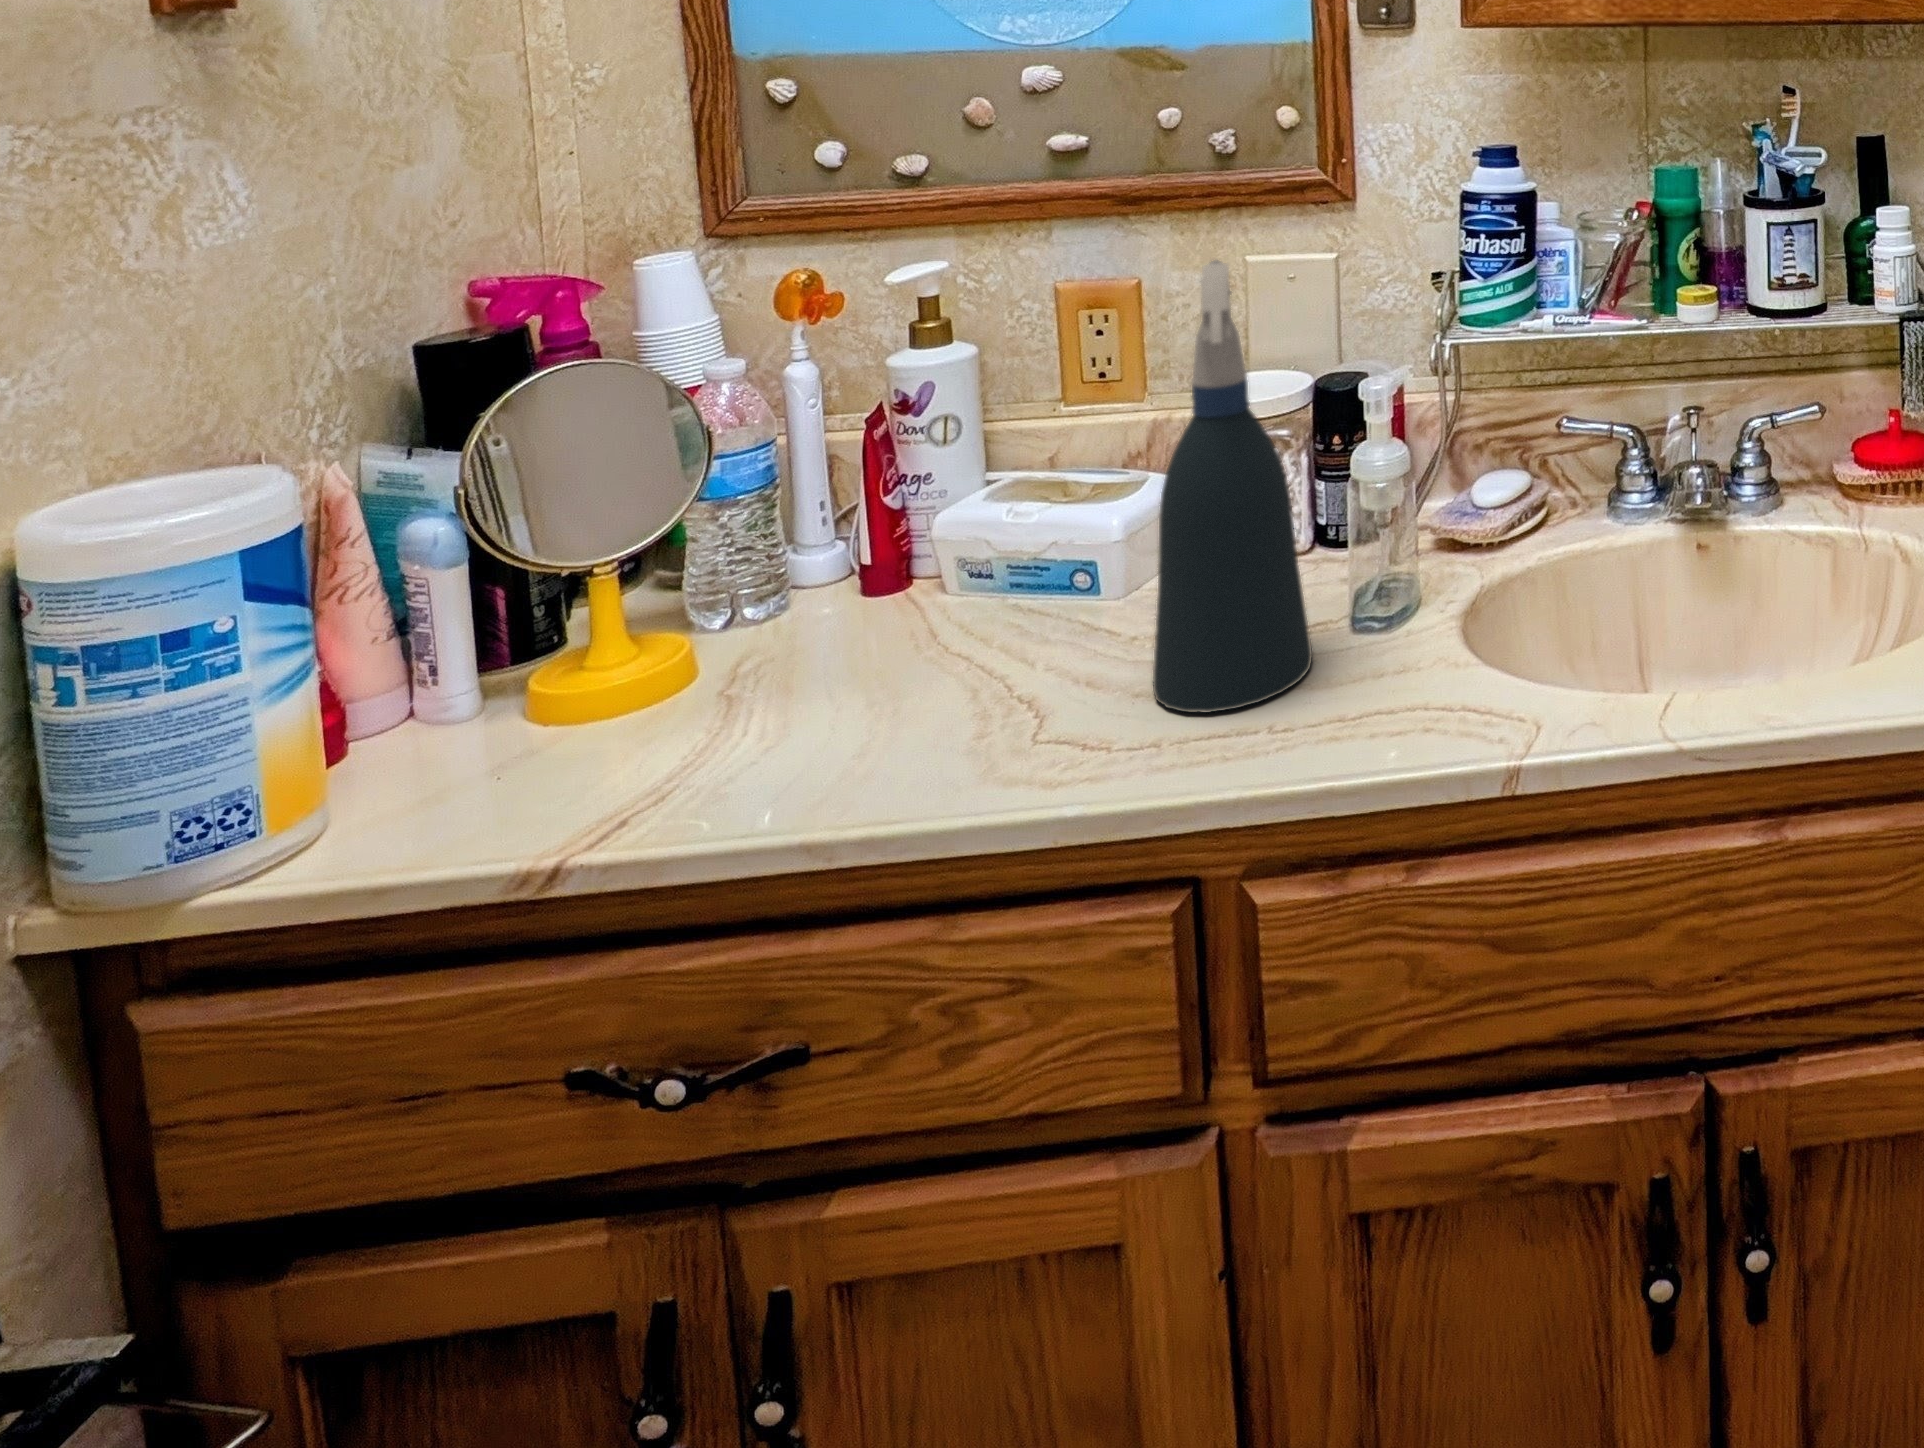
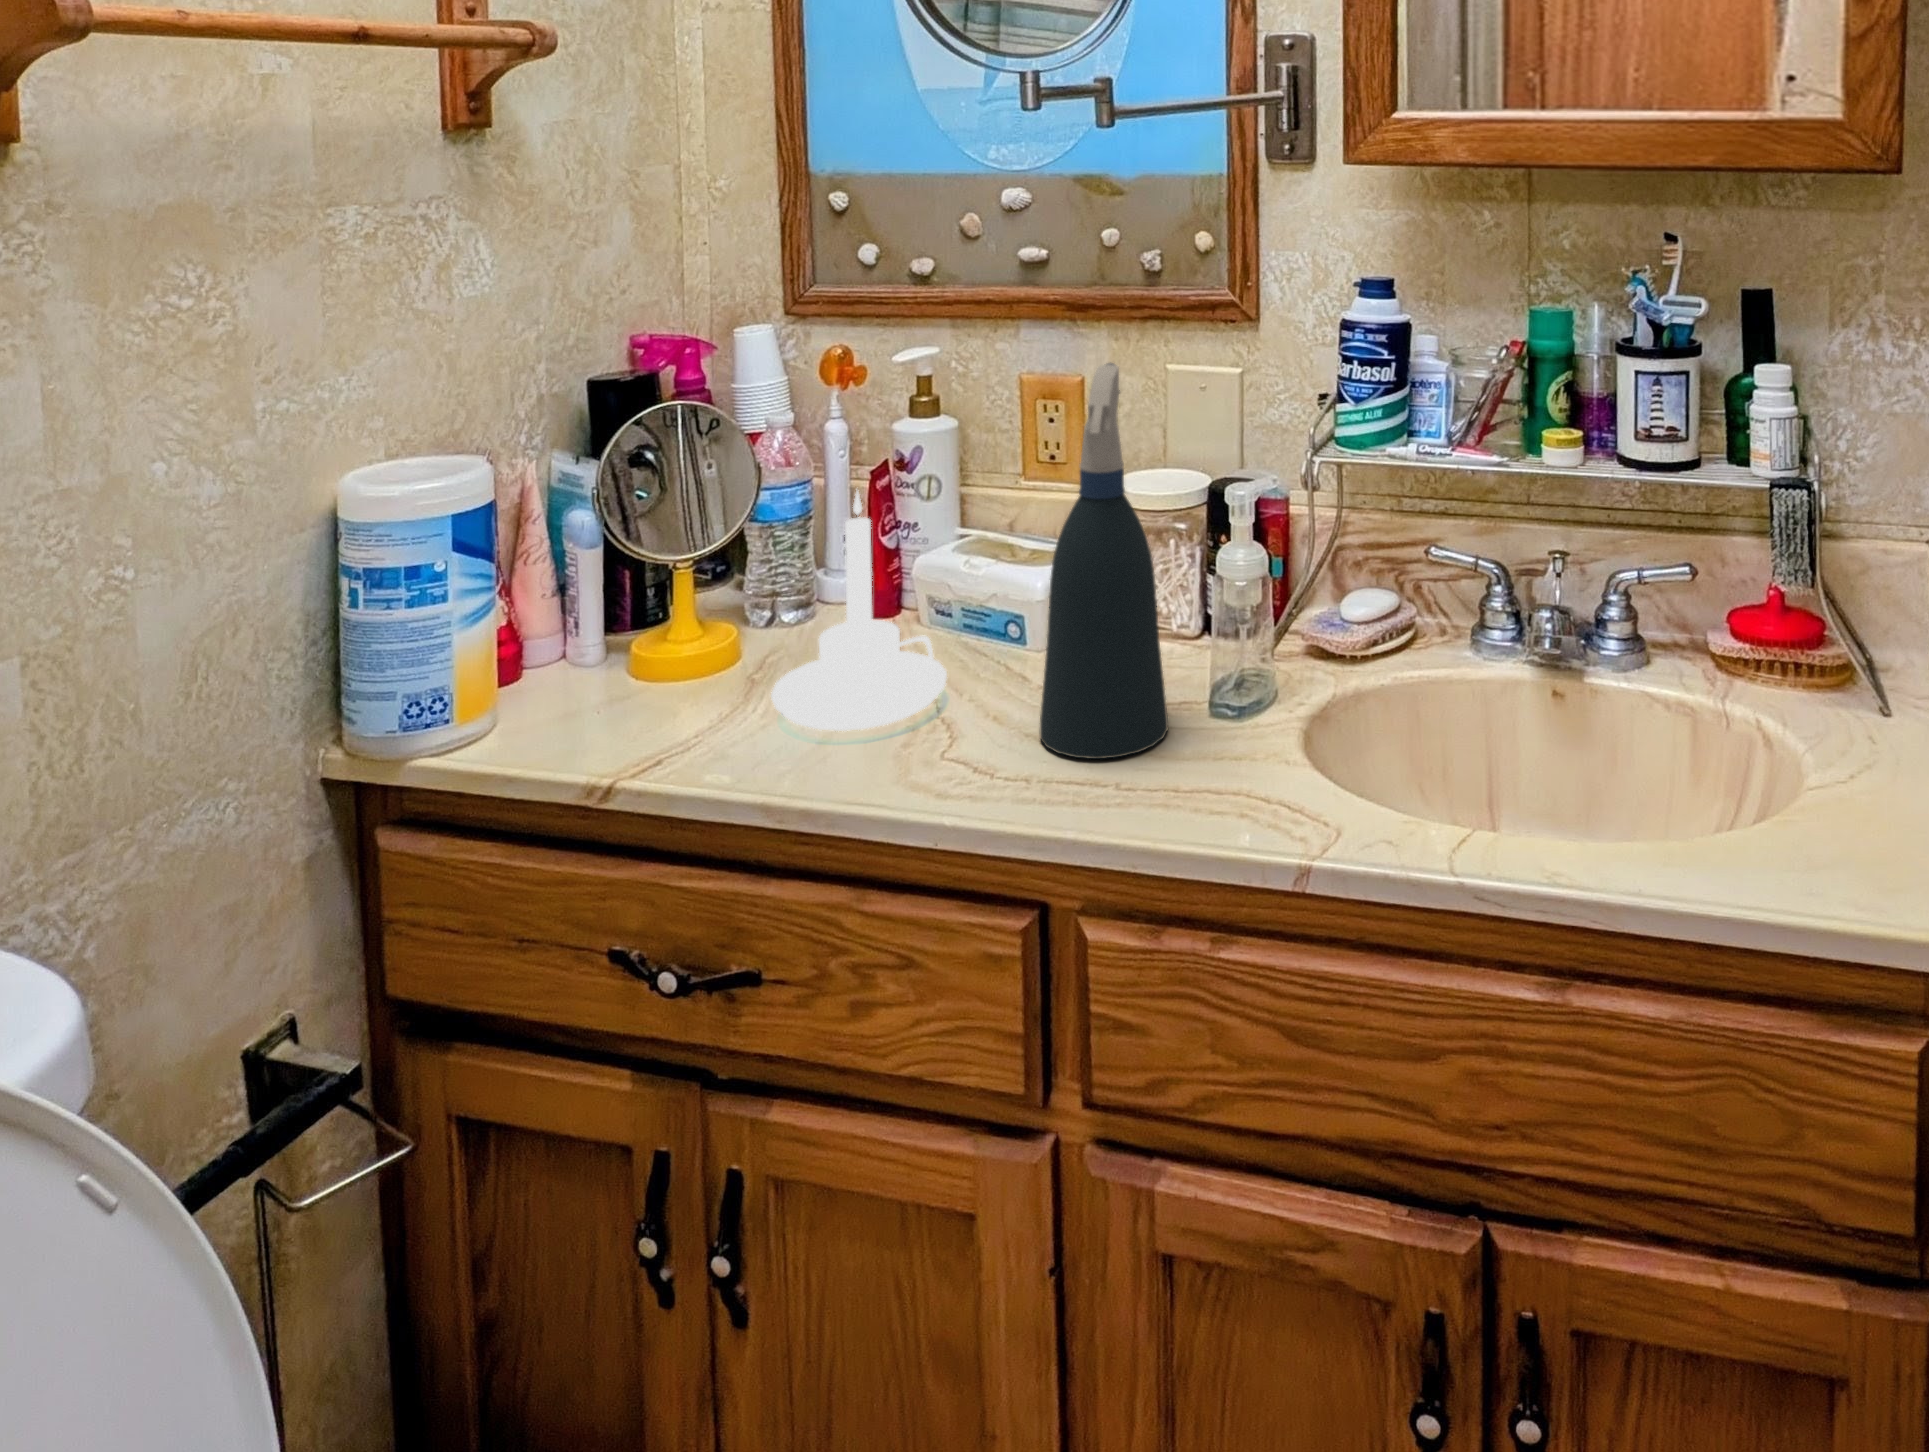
candle holder: none [763,443,1016,749] -> present [771,491,947,731]

